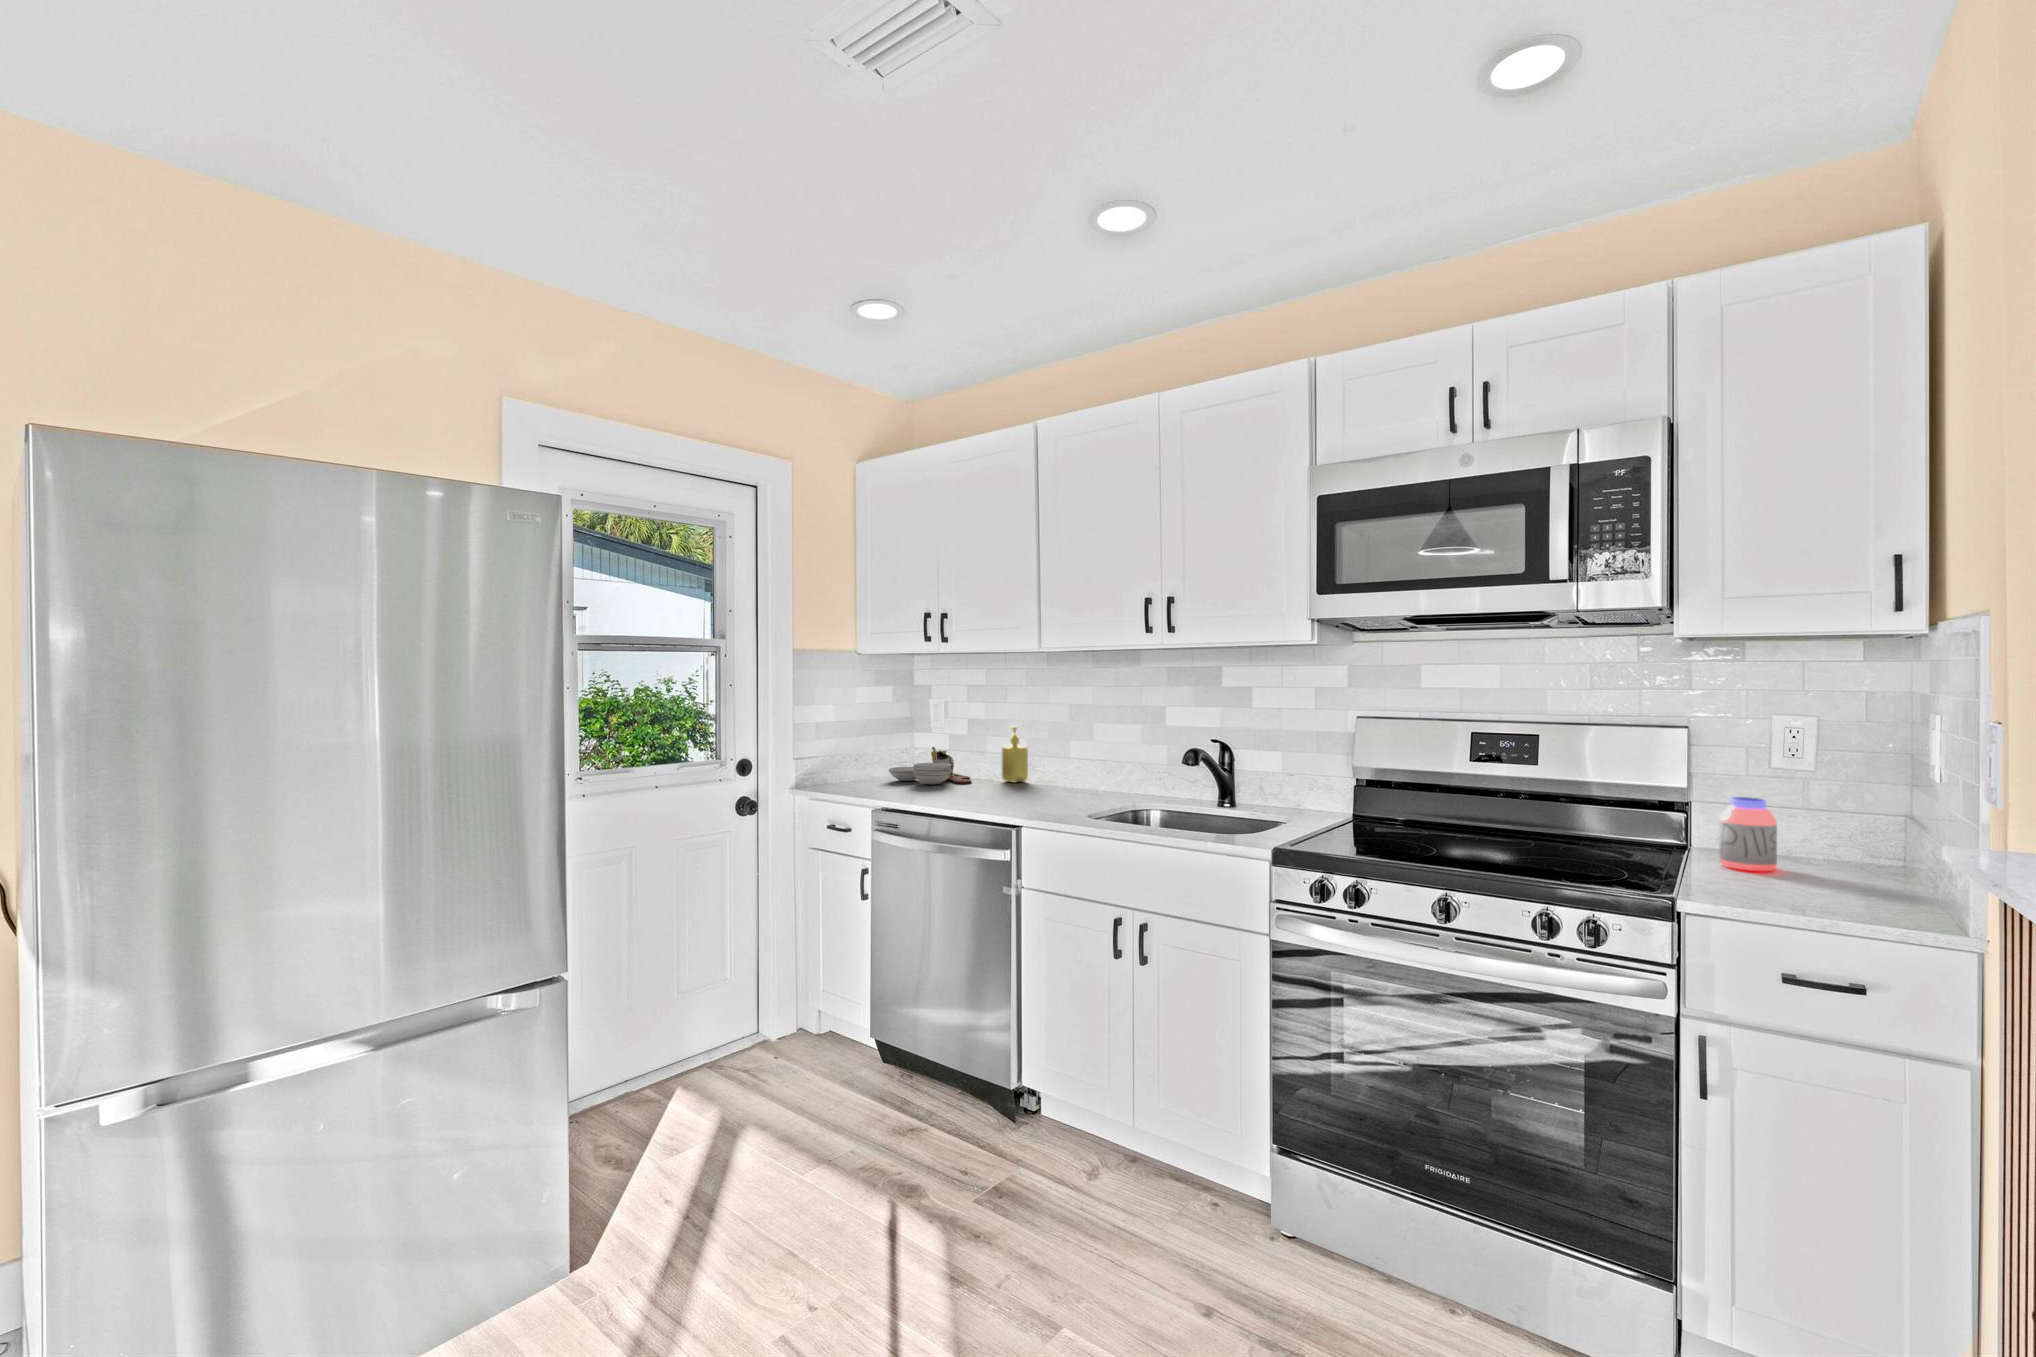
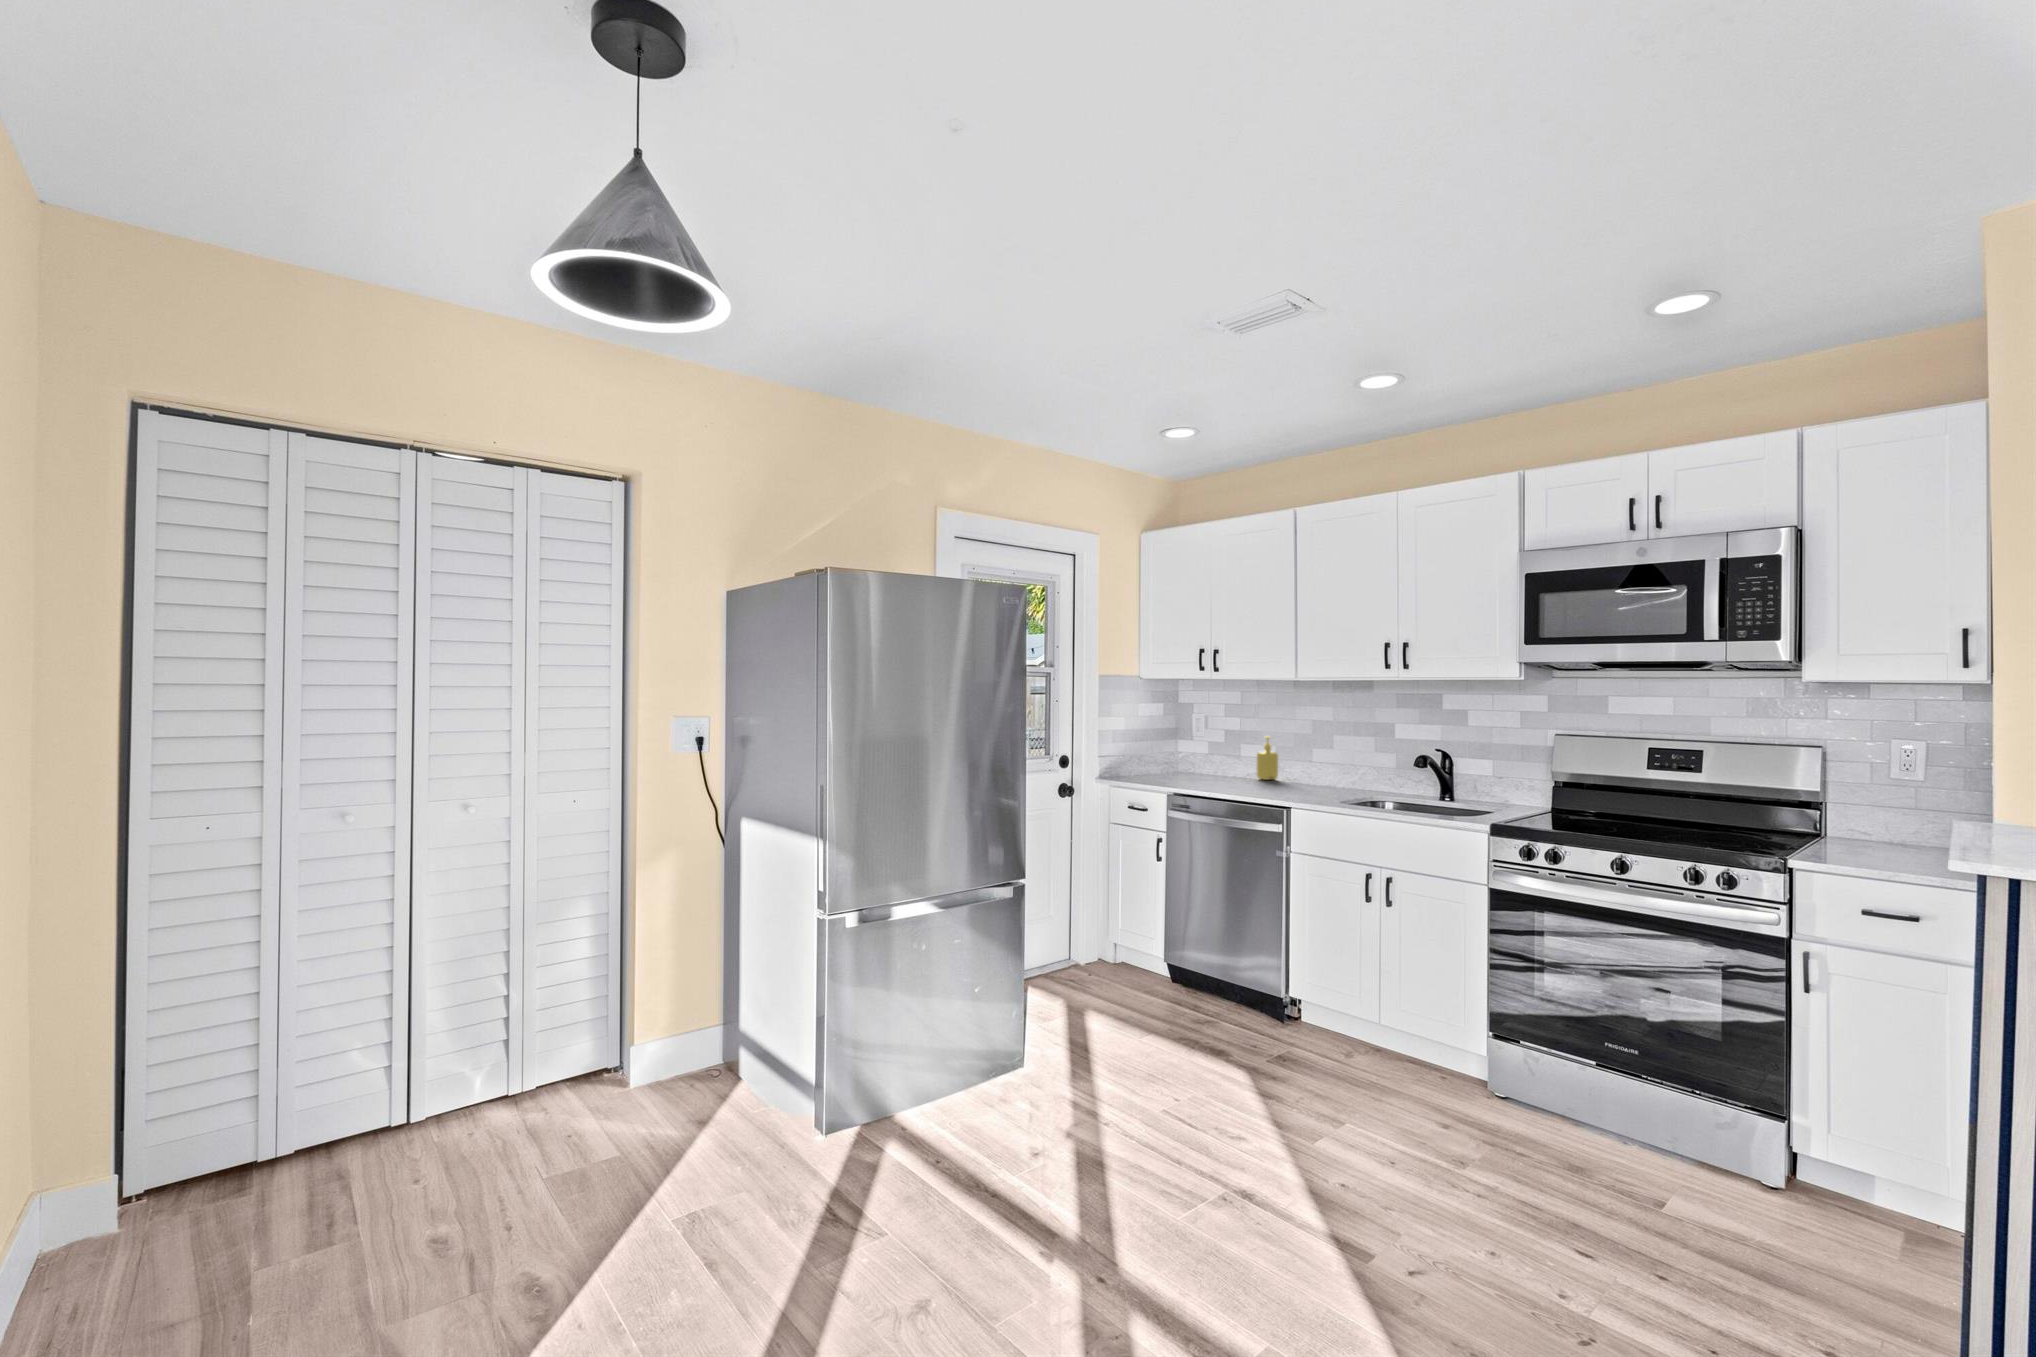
cutting board: present [888,747,972,784] -> none [1166,751,1233,779]
jar: present [1719,797,1777,871] -> none [1837,797,1881,850]

